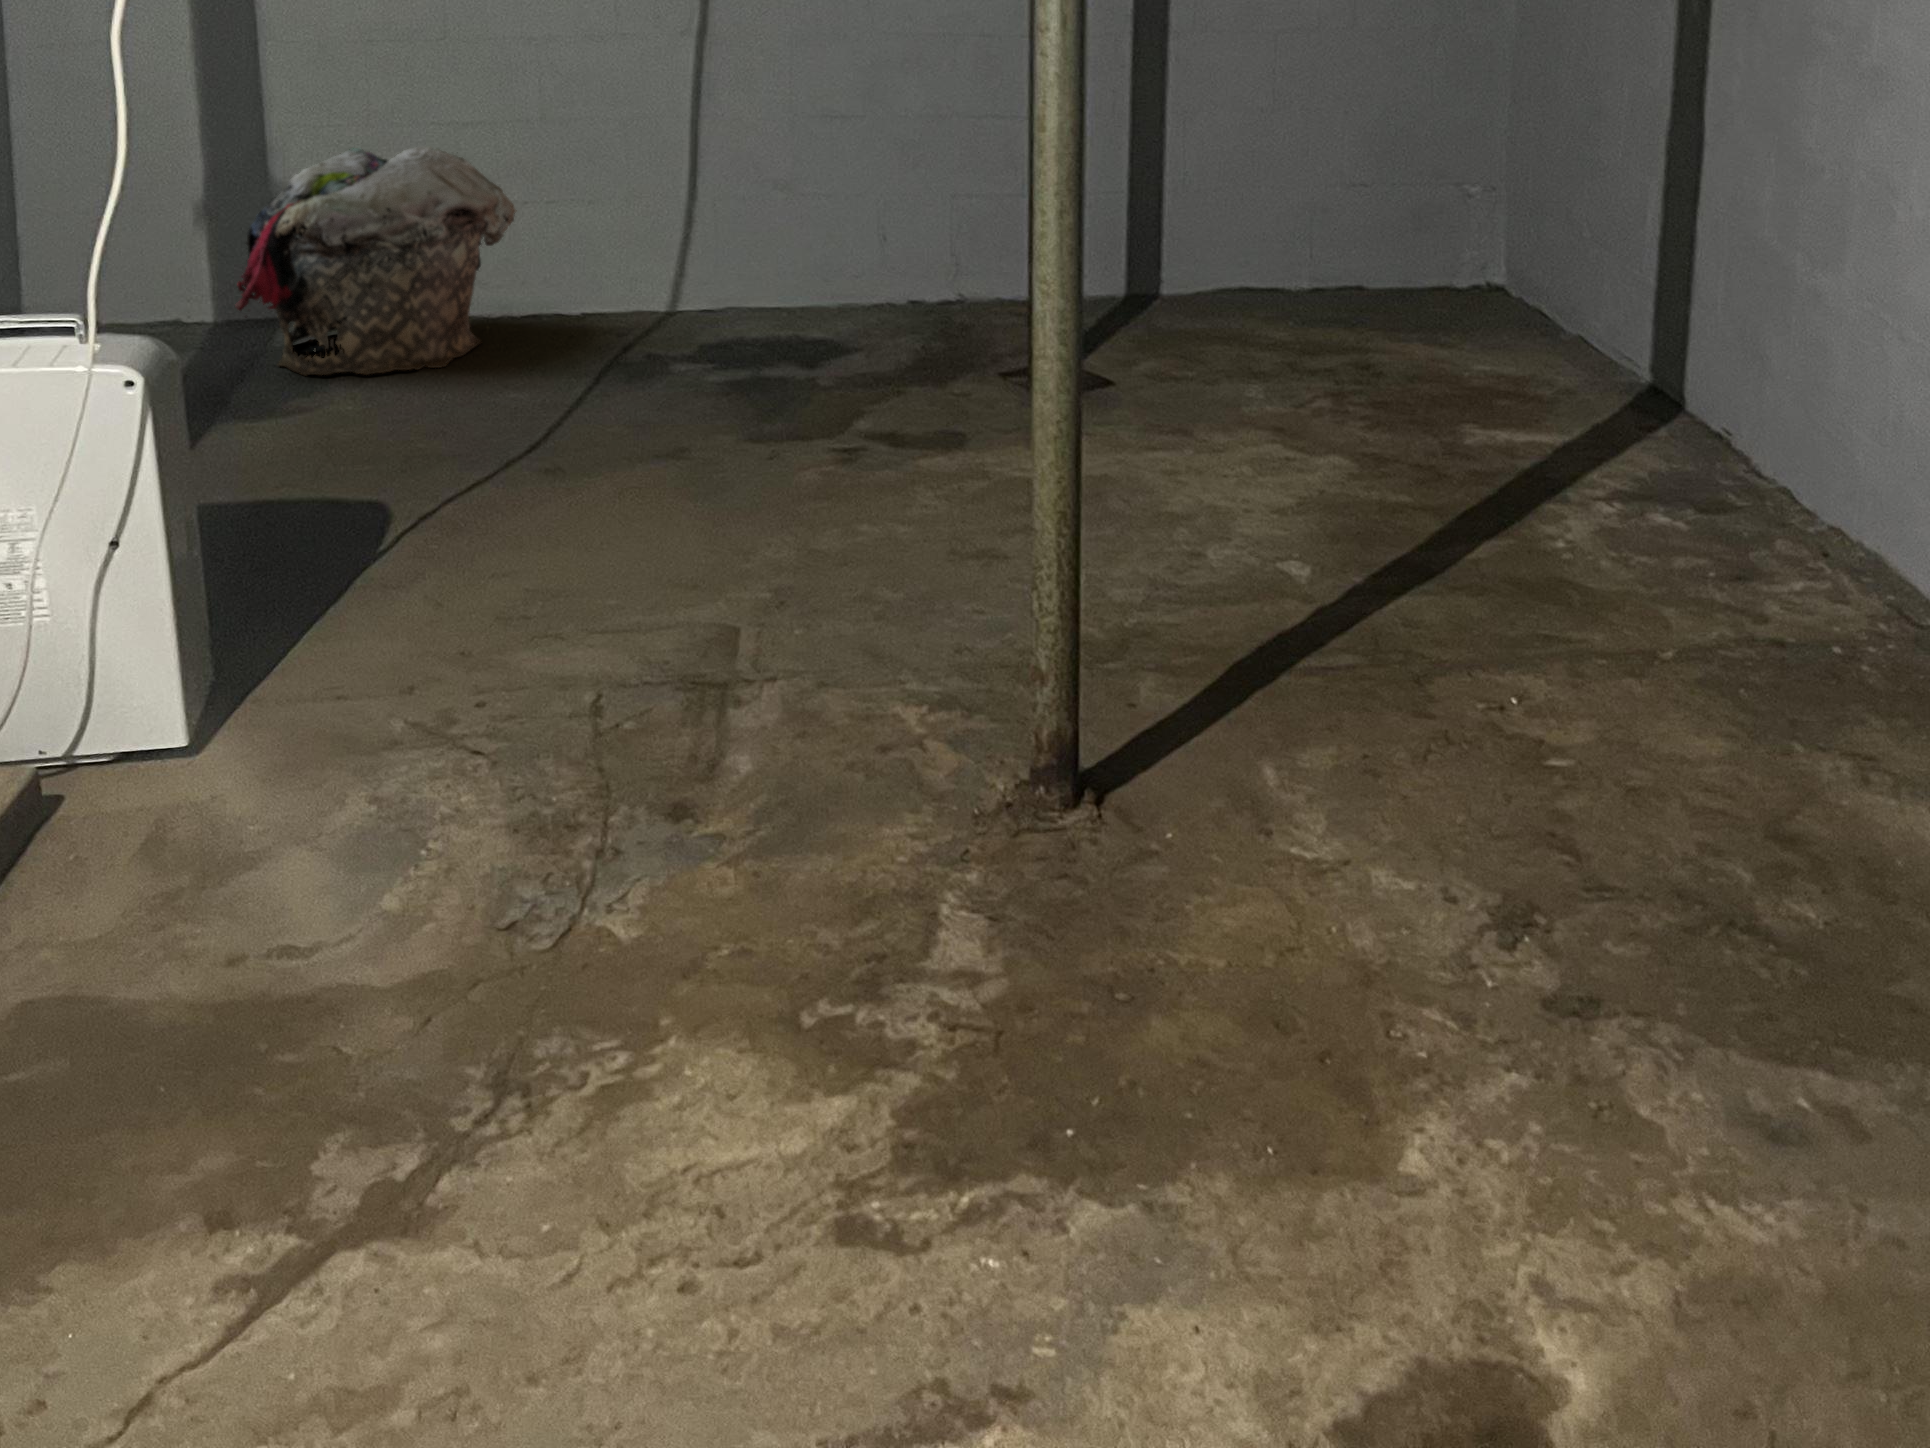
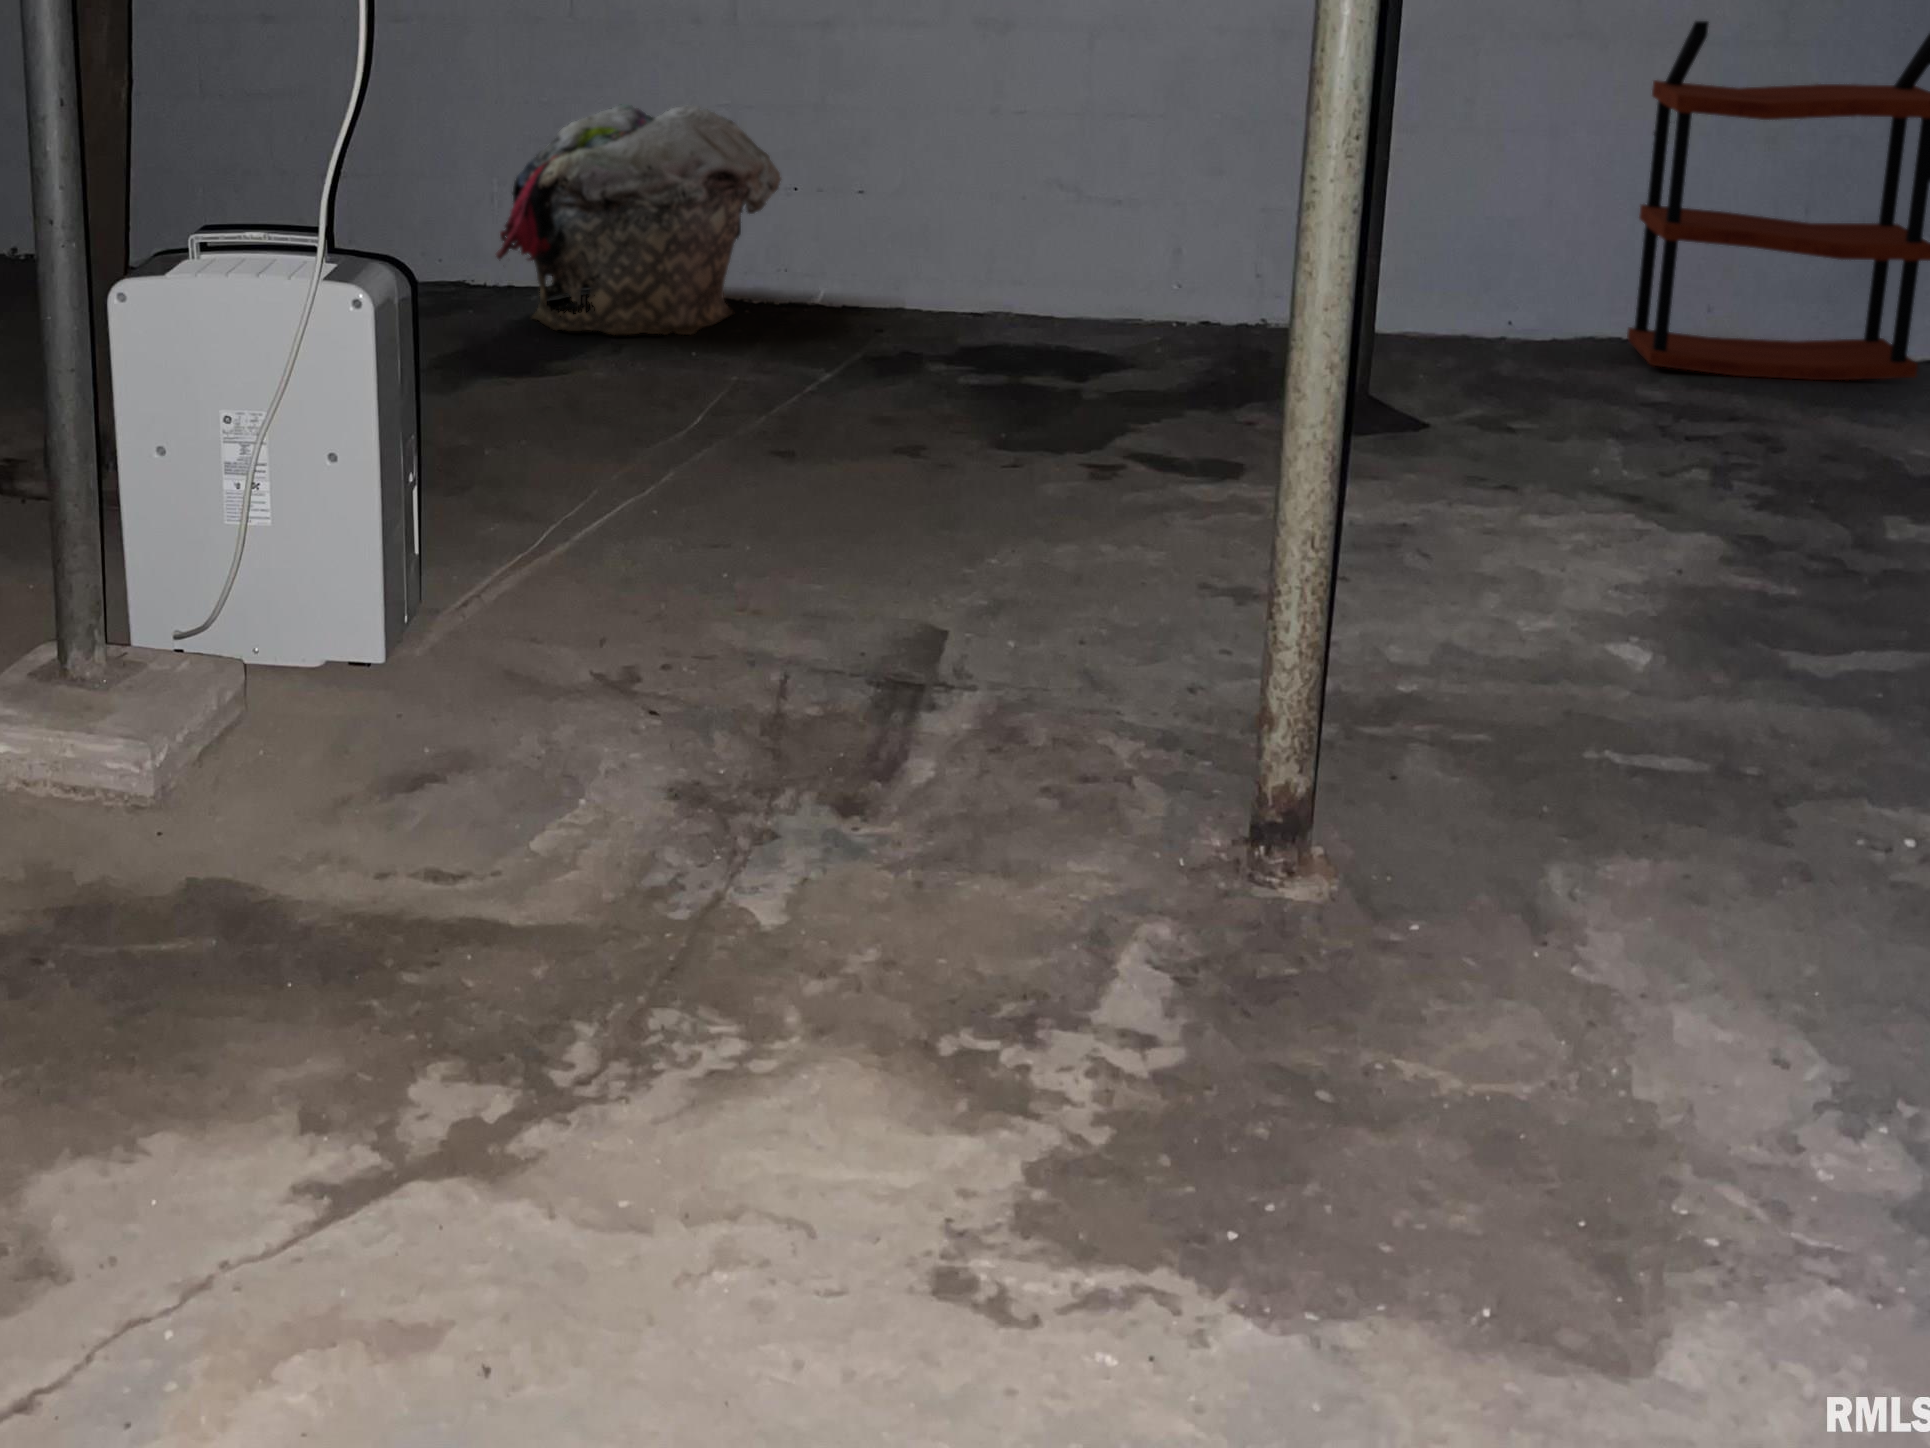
shelving unit: none [1240,29,1456,320] -> present [1627,21,1930,380]

